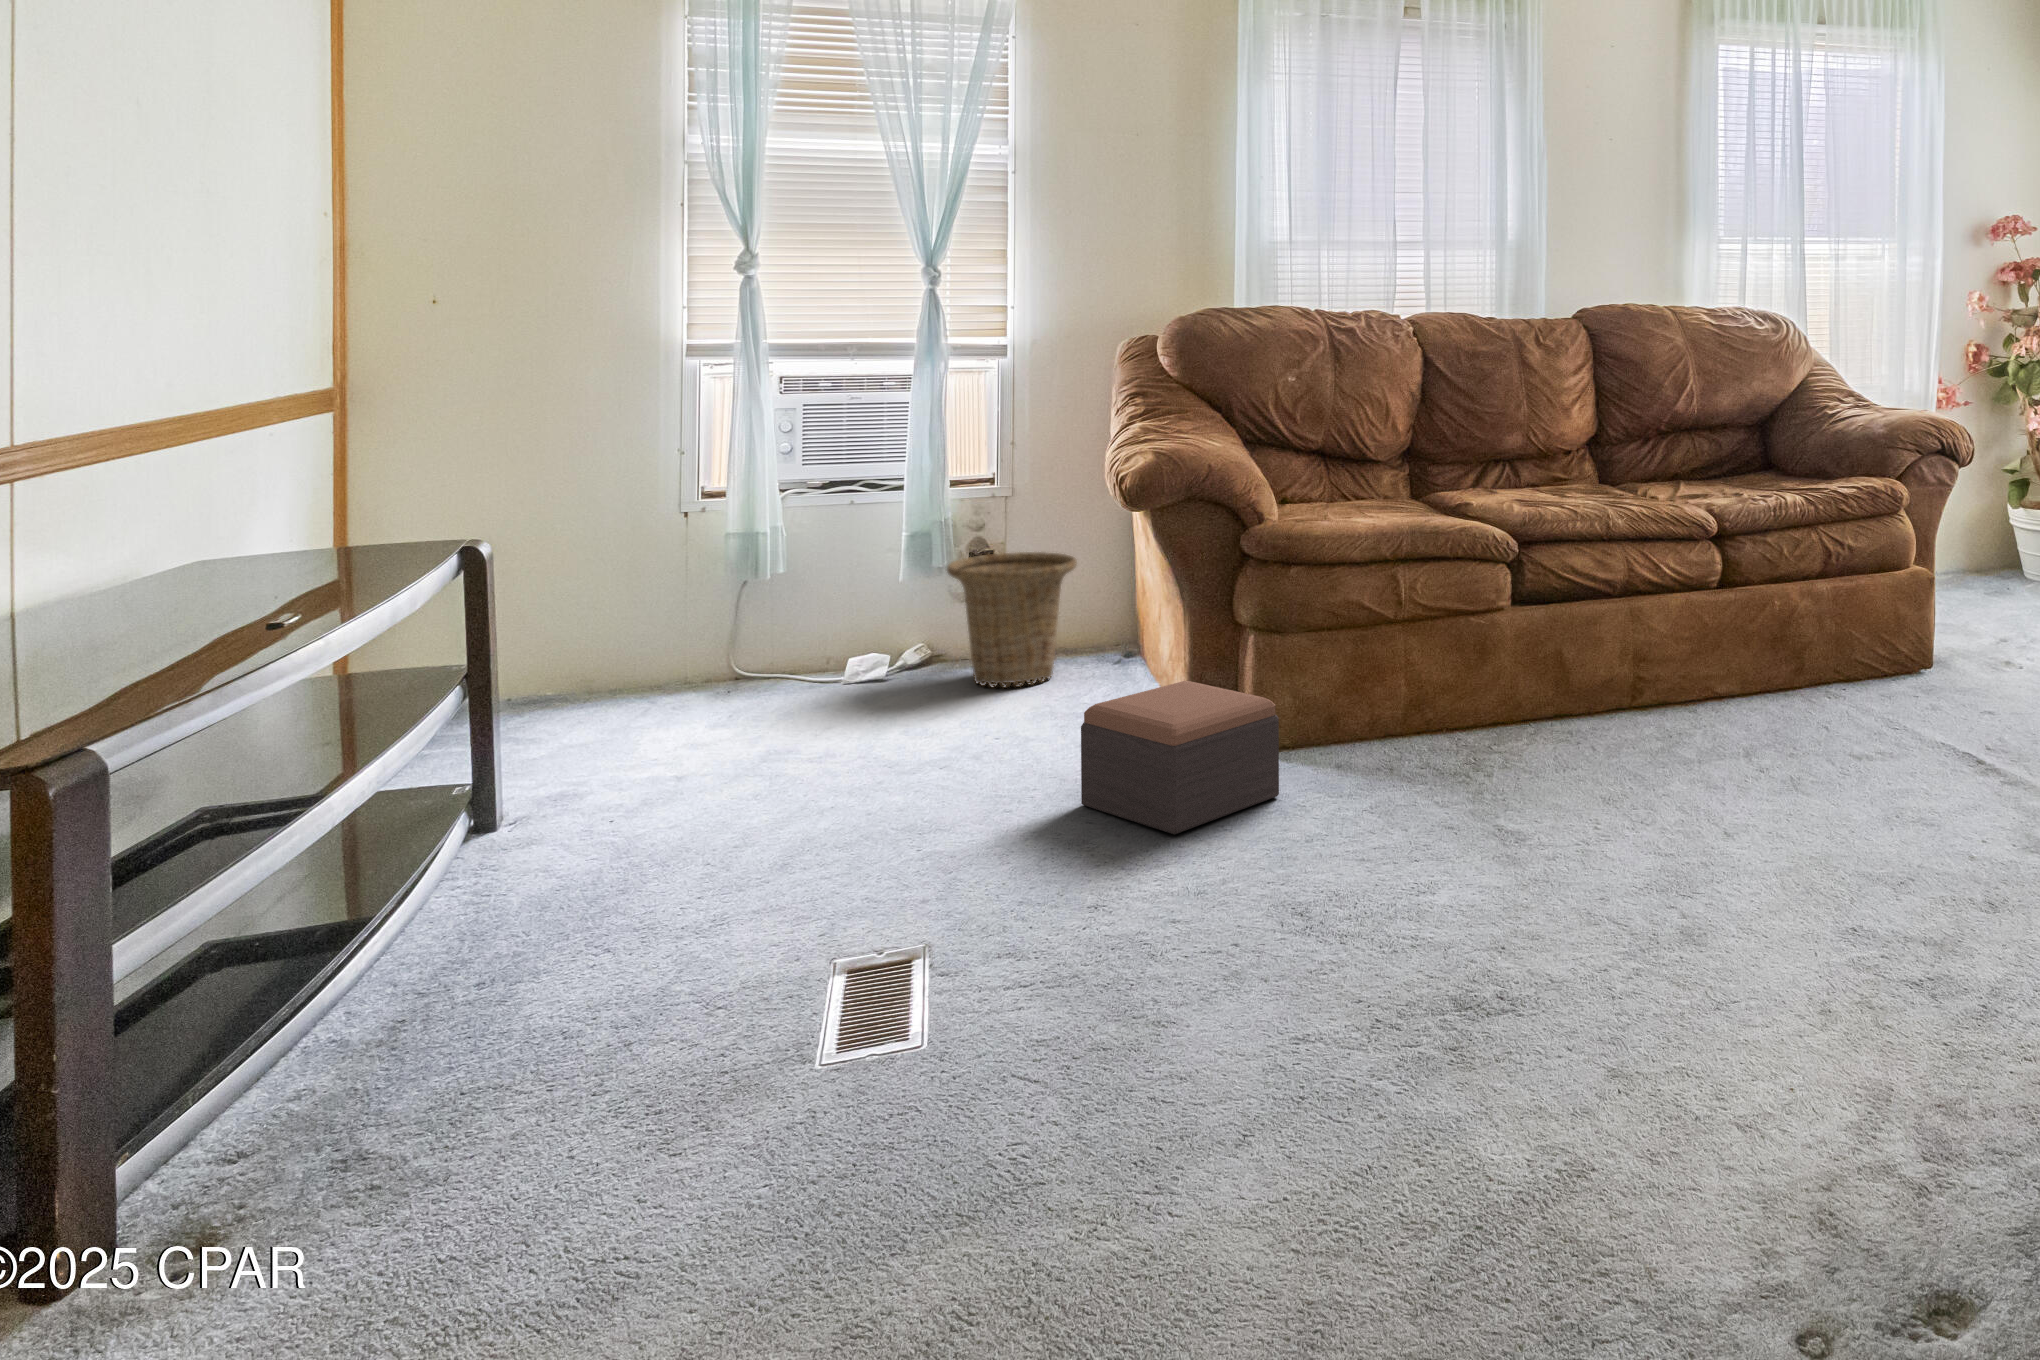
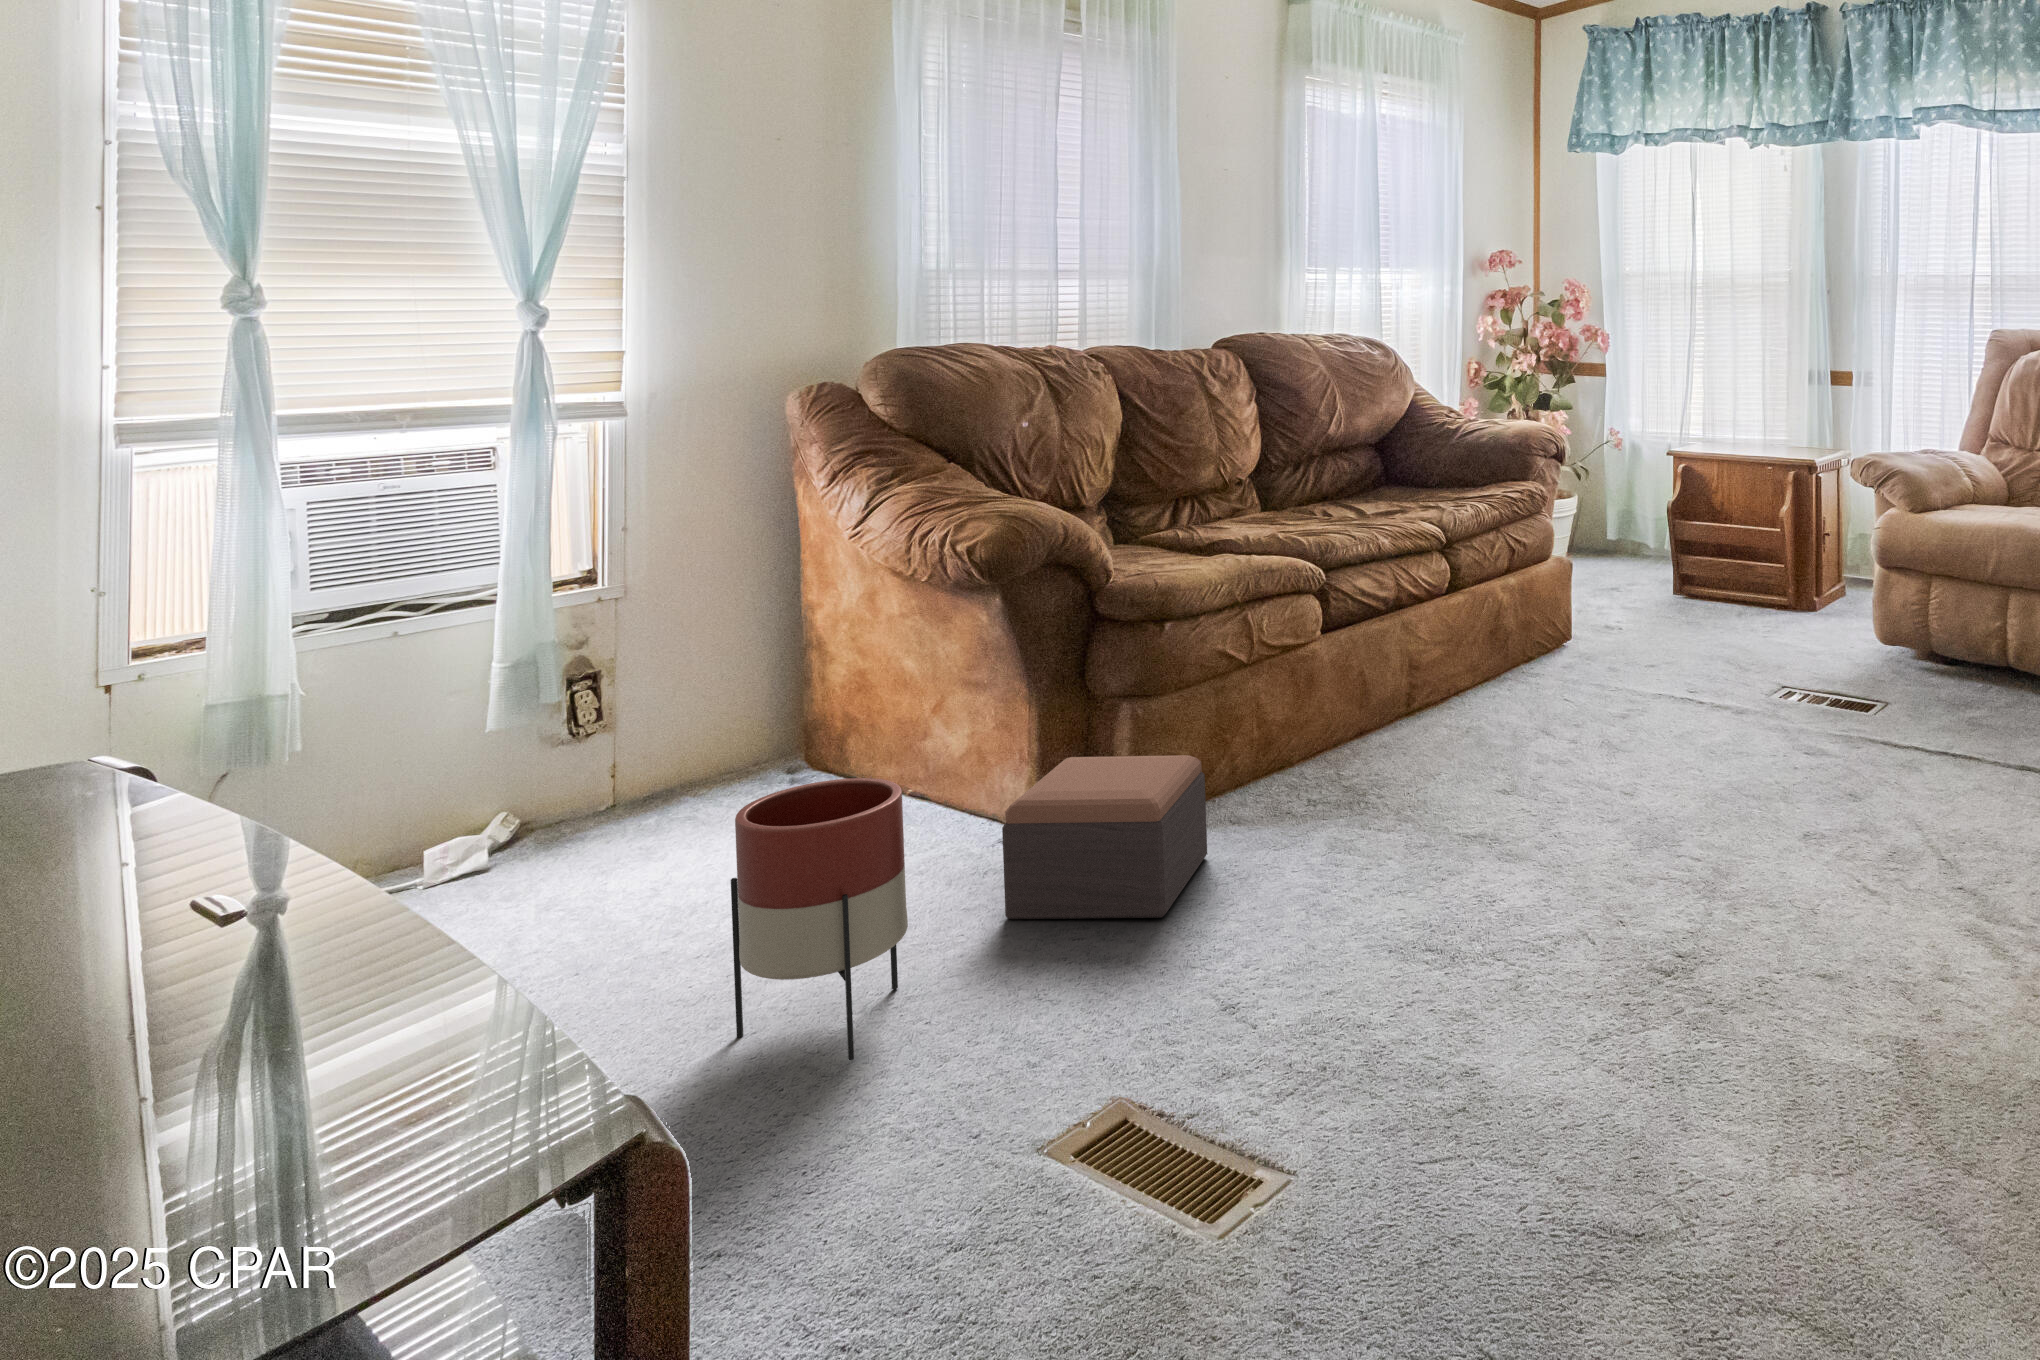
basket: present [947,552,1077,687] -> none [580,651,763,832]
planter: none [817,653,954,872] -> present [731,778,908,1060]

